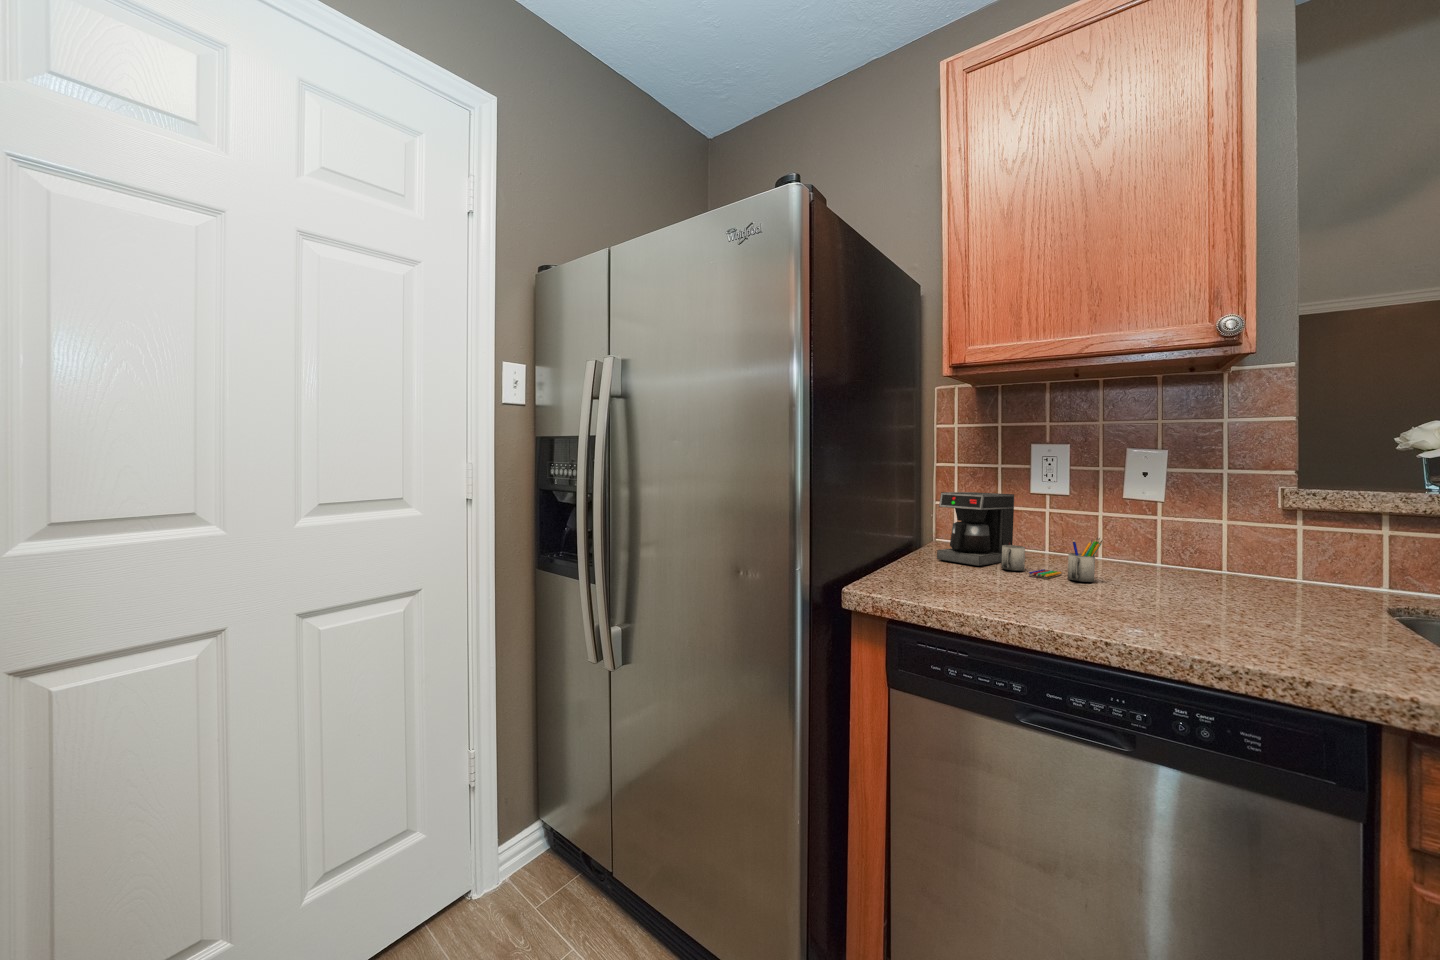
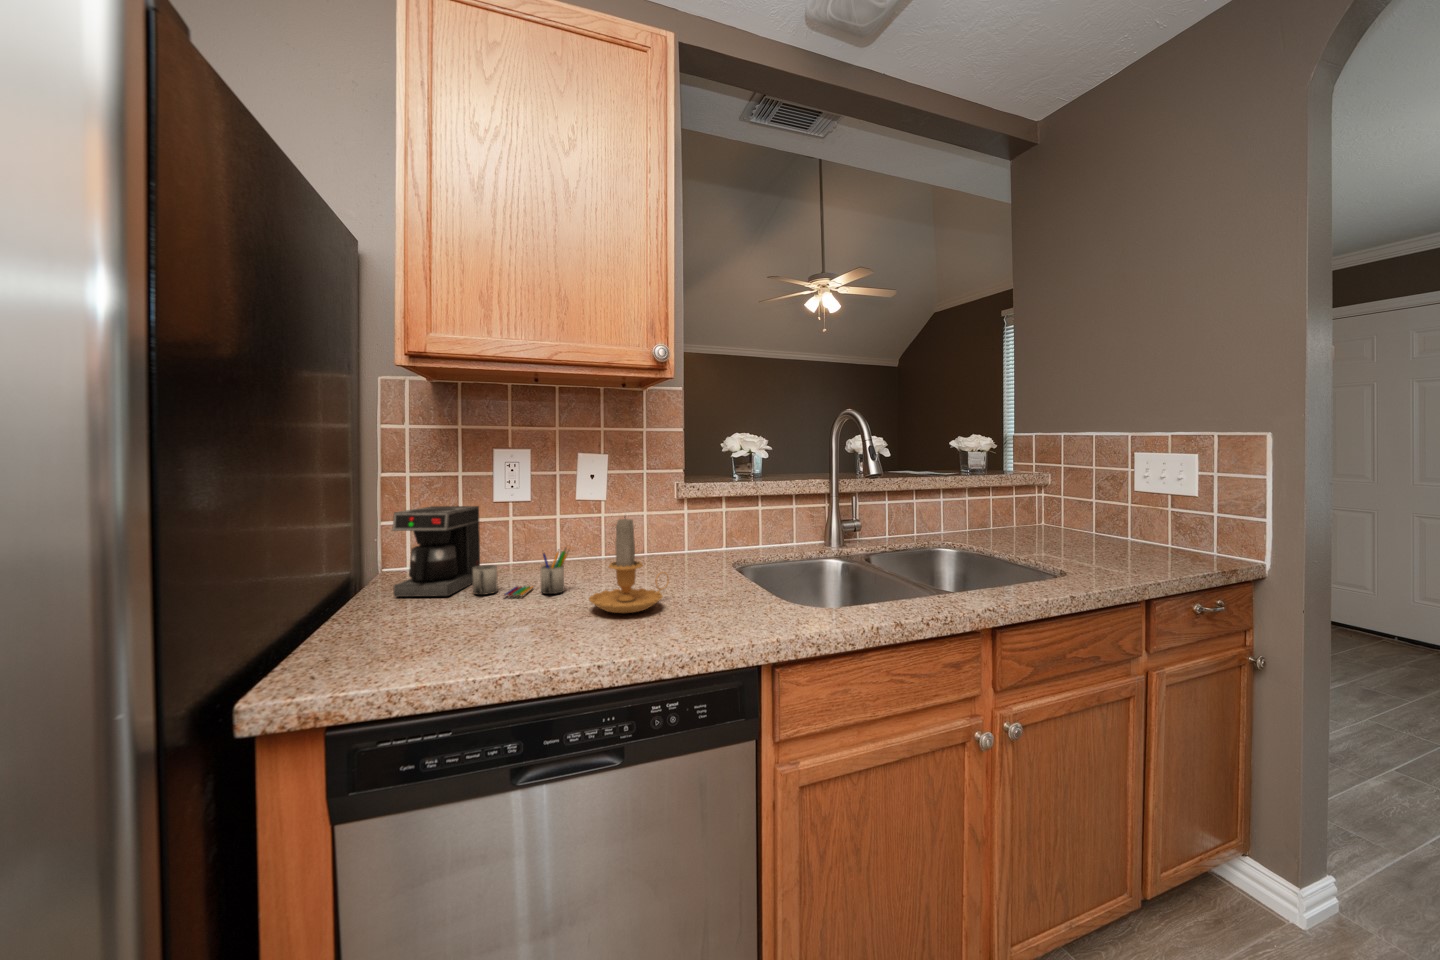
candle: none [1116,505,1234,613] -> present [589,518,669,613]

